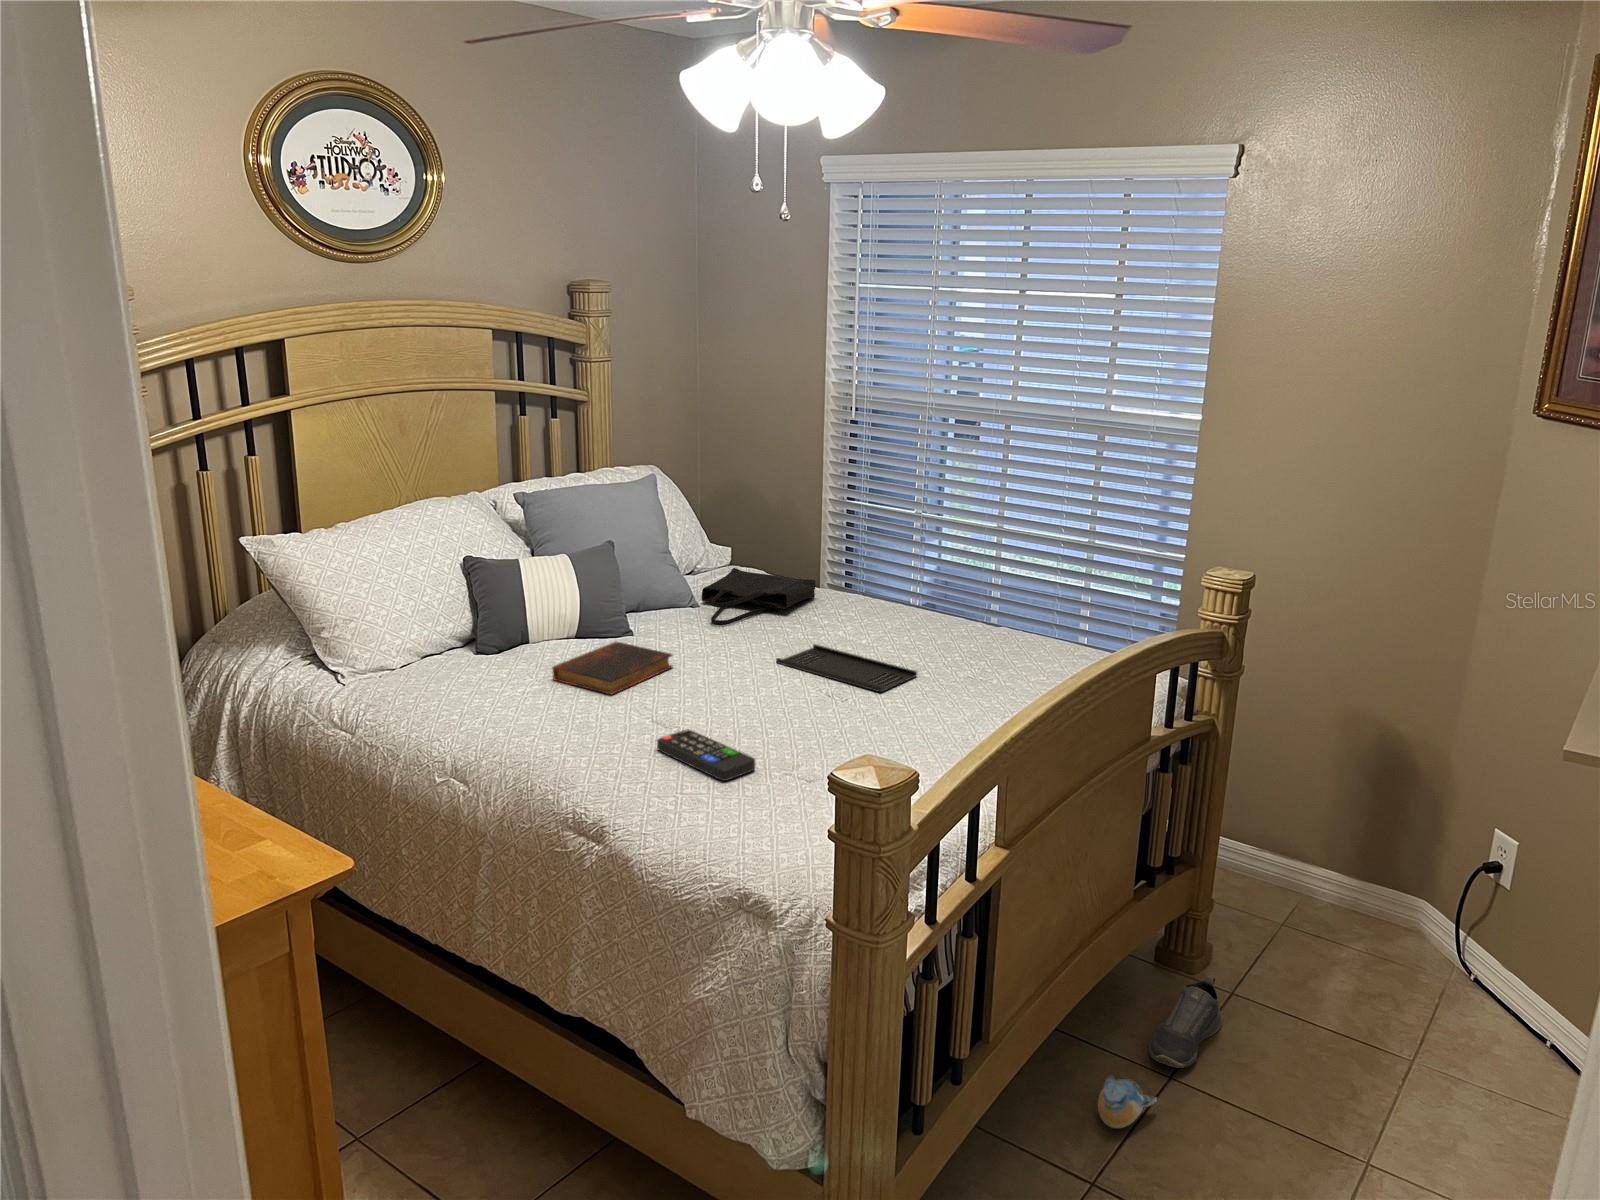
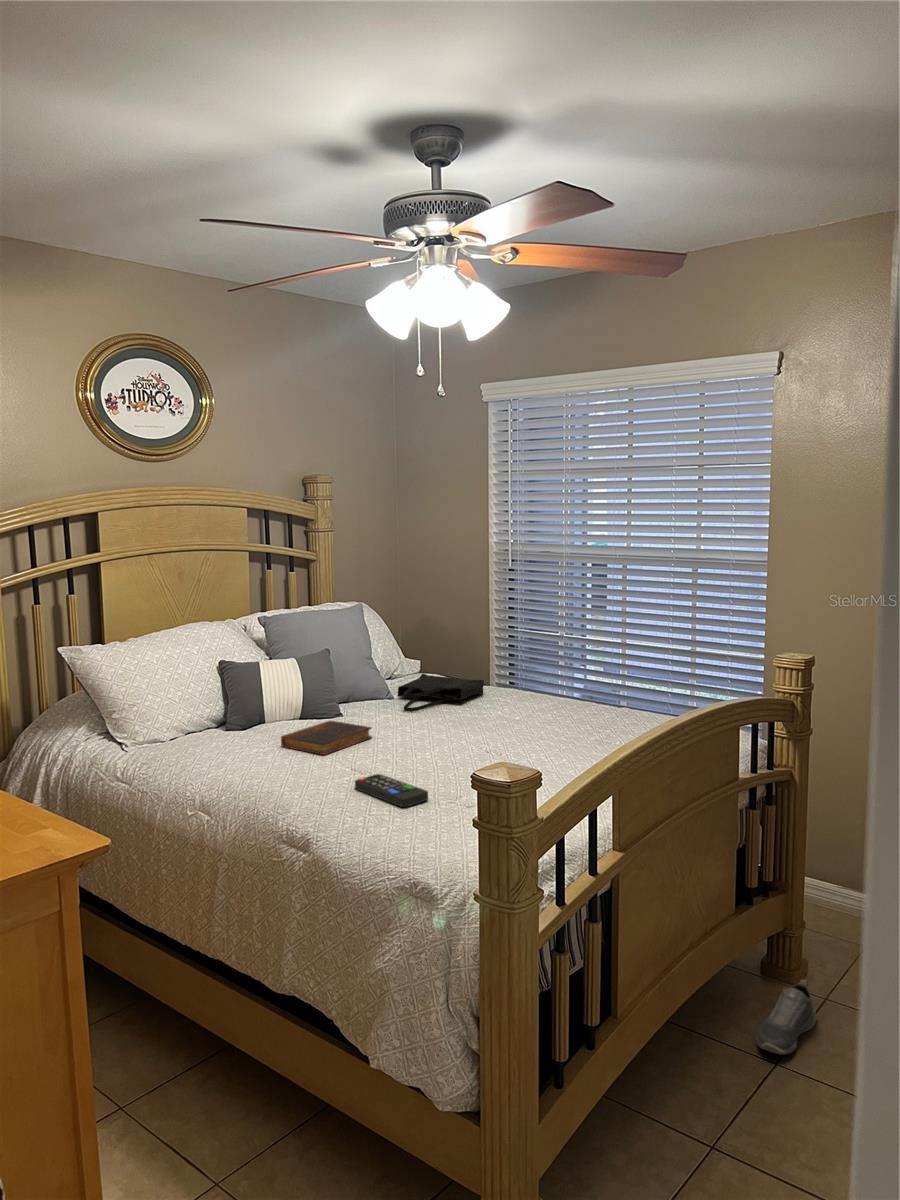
tray: present [776,644,917,692] -> none [451,721,558,751]
plush toy: present [1098,1076,1157,1128] -> none [714,1059,763,1102]

